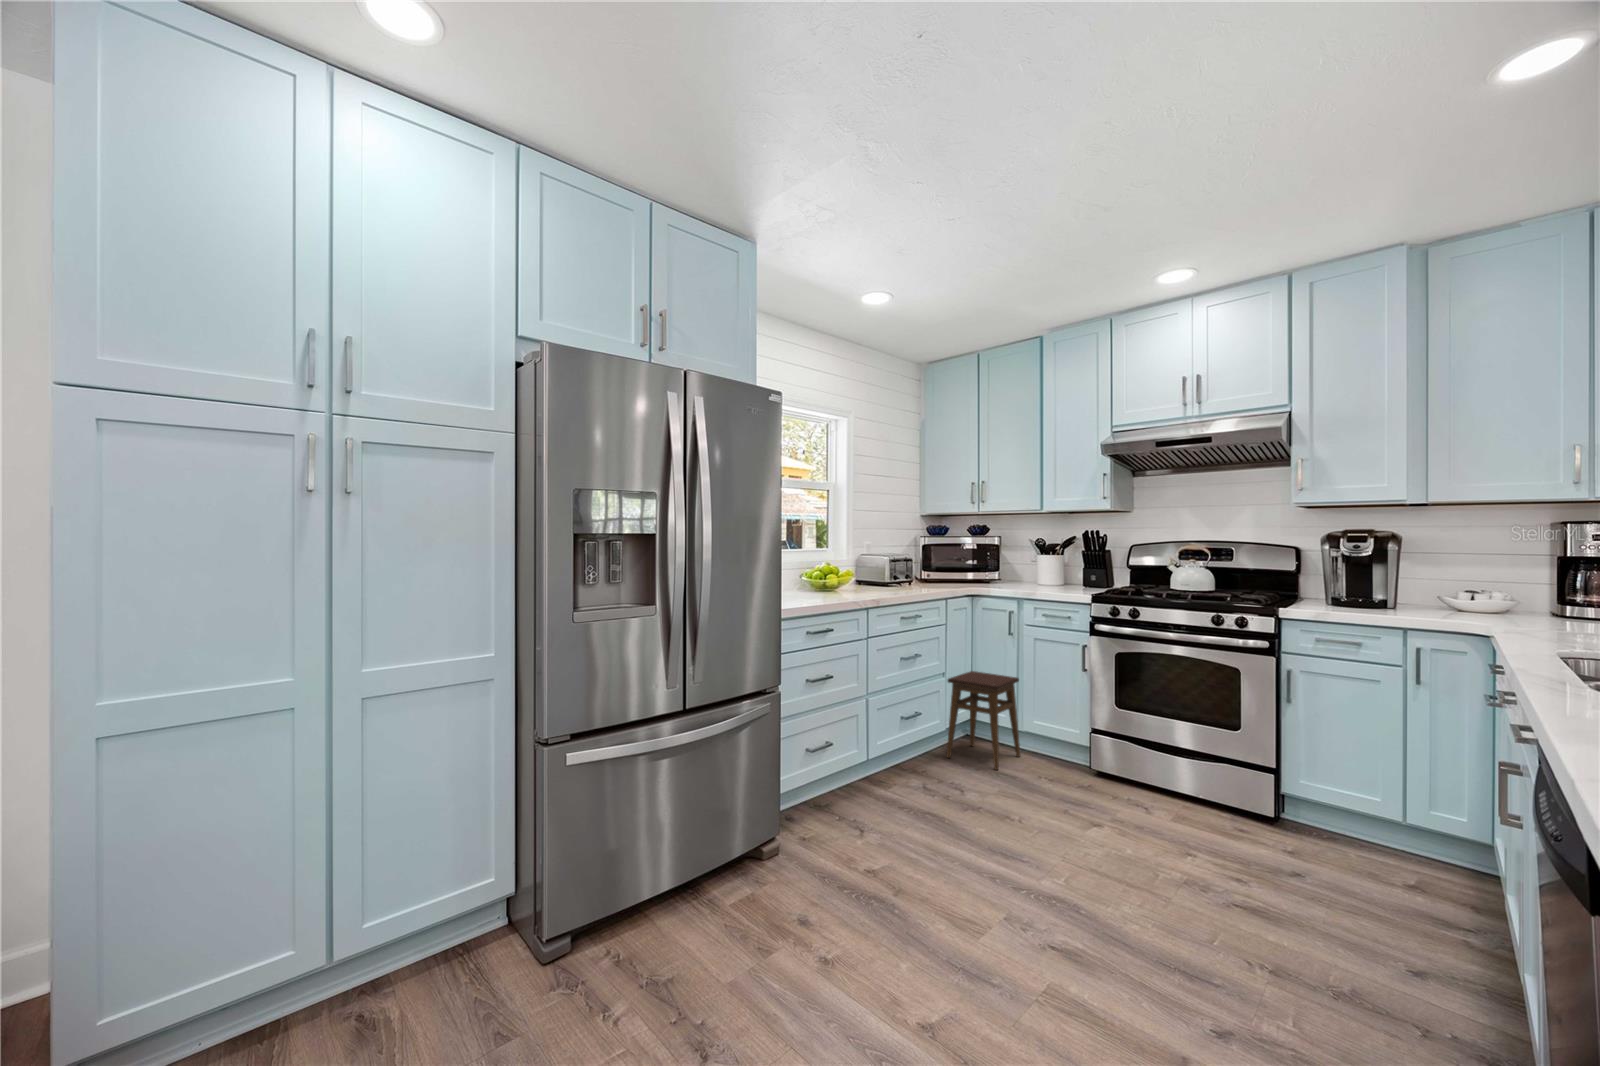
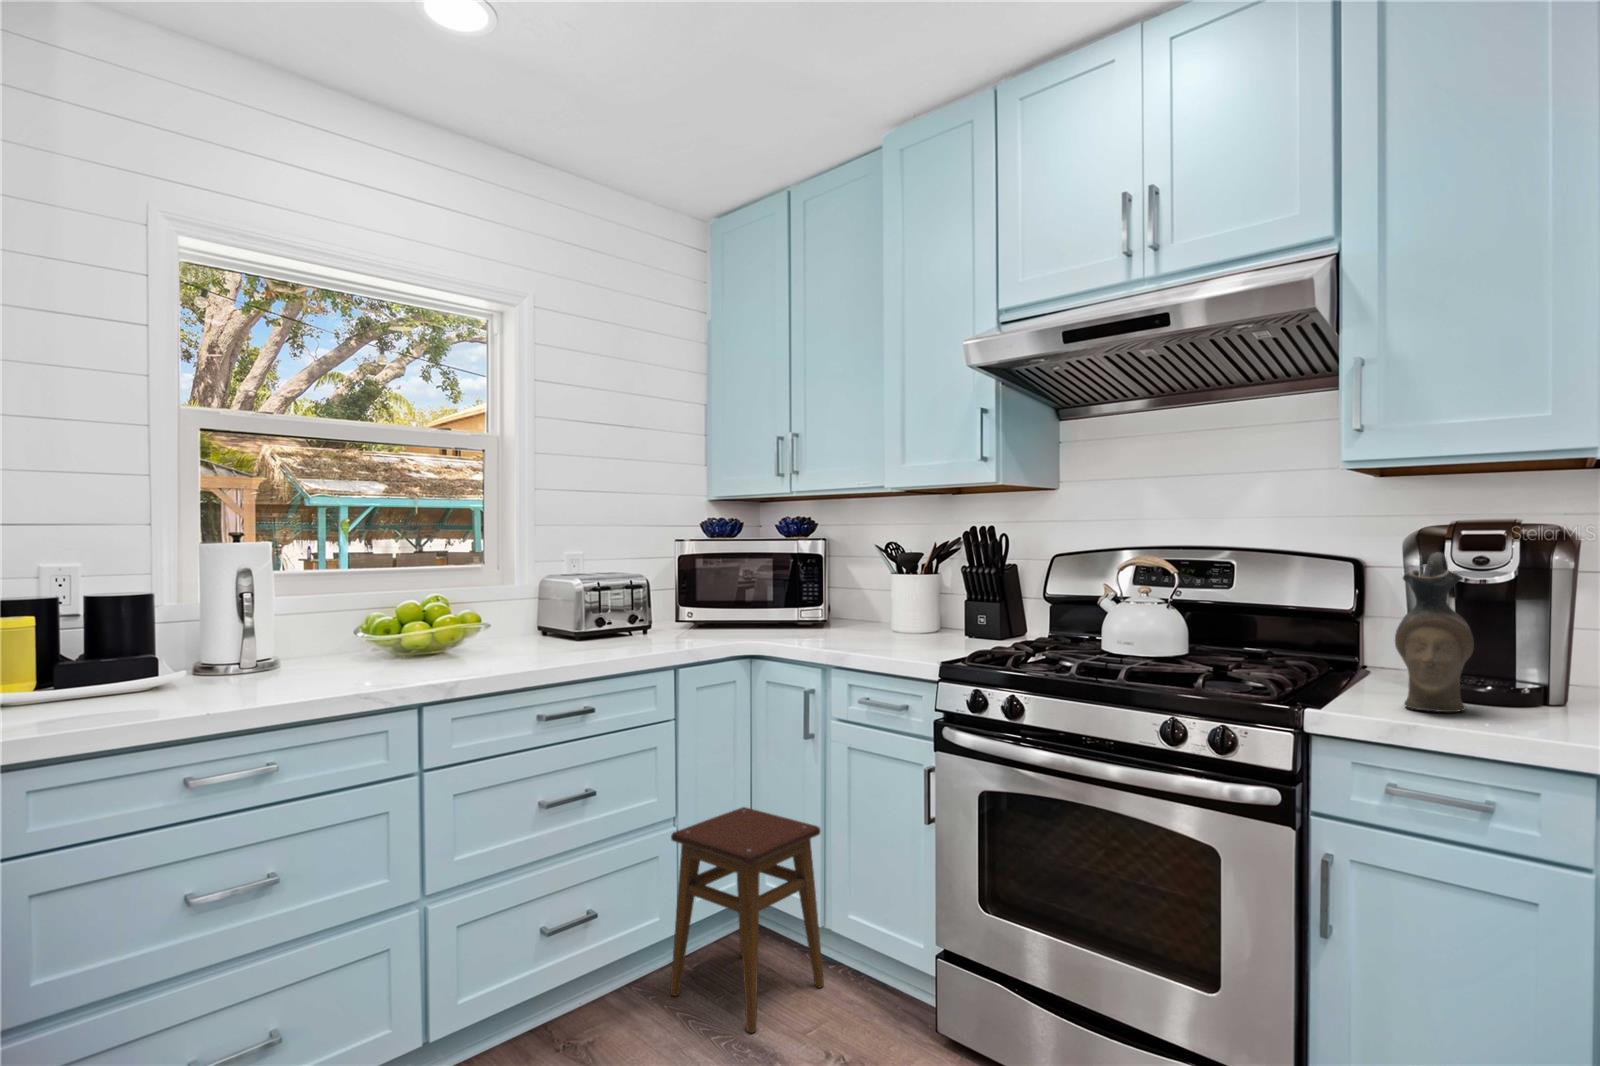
ceramic pitcher: none [1318,543,1354,611] -> present [1395,552,1474,712]

